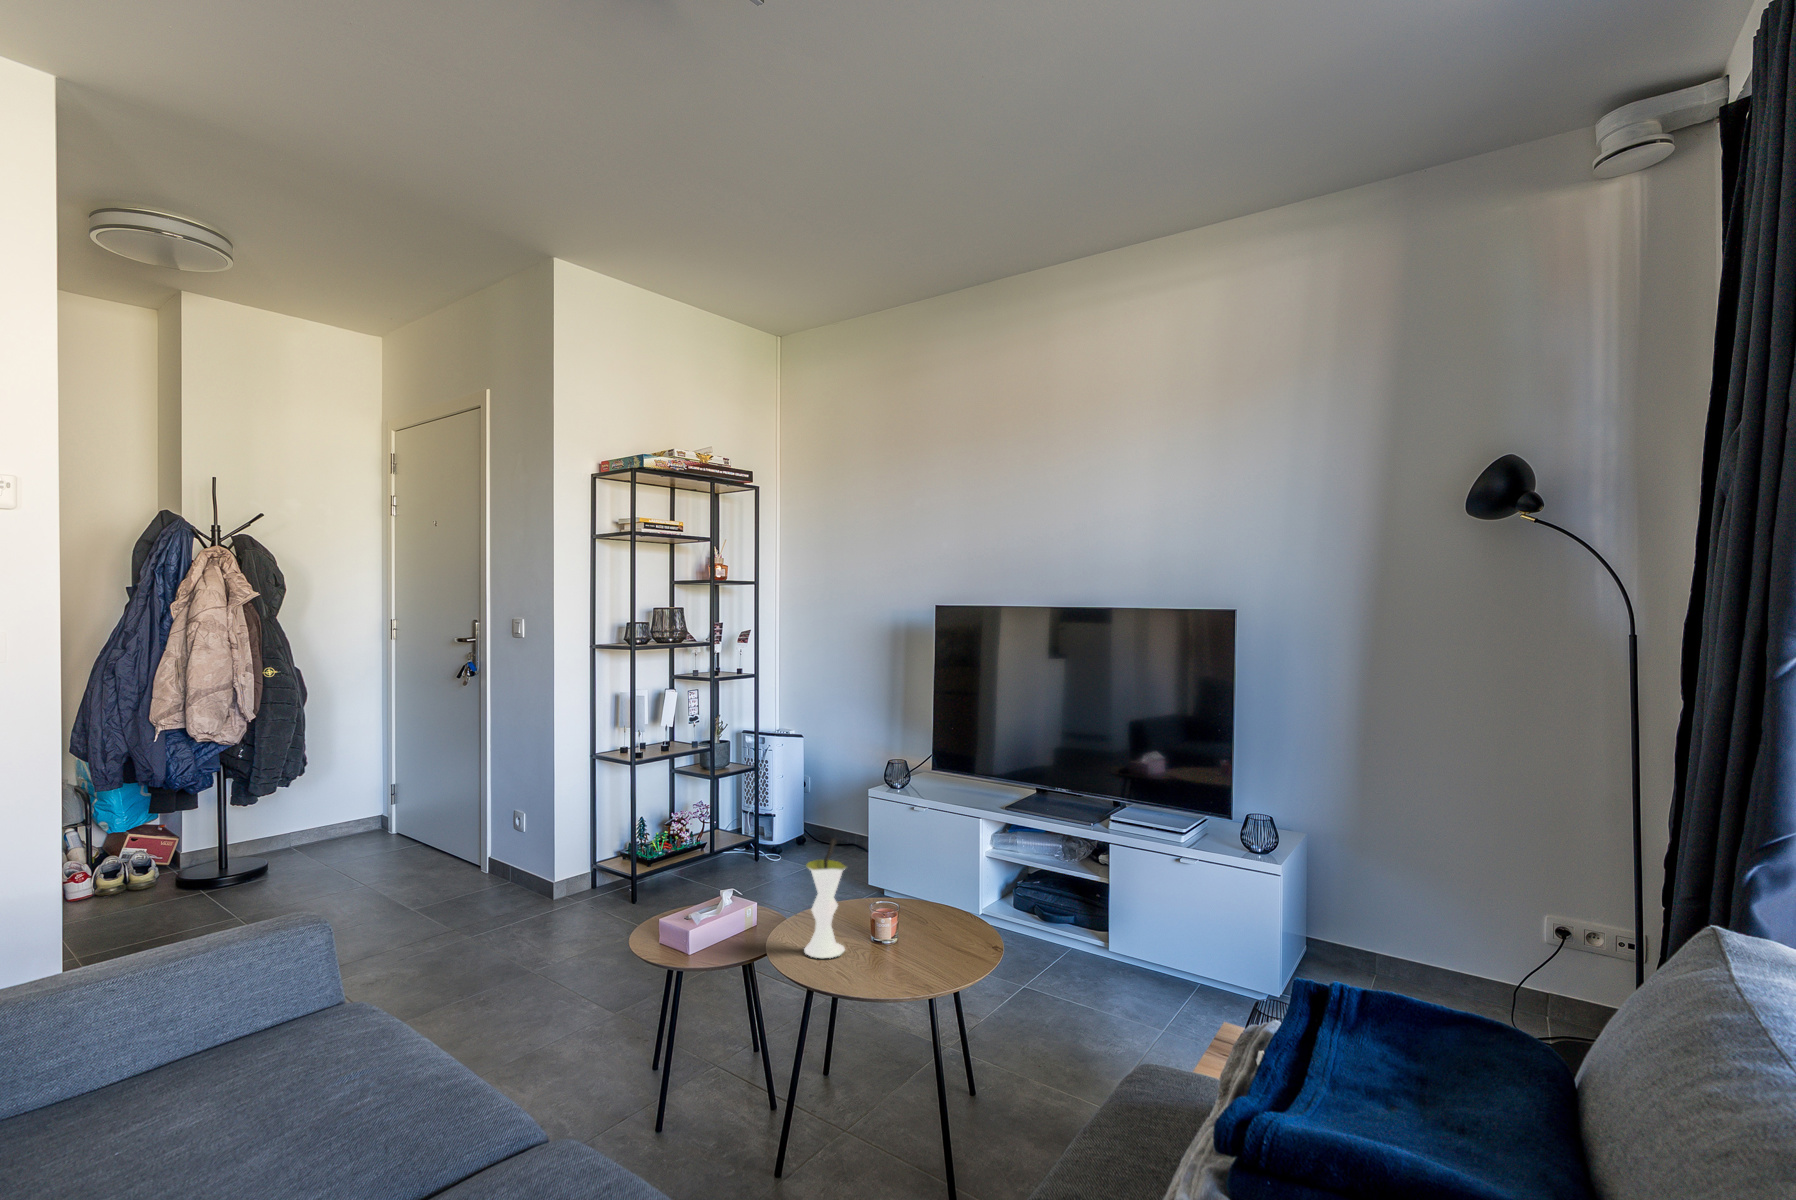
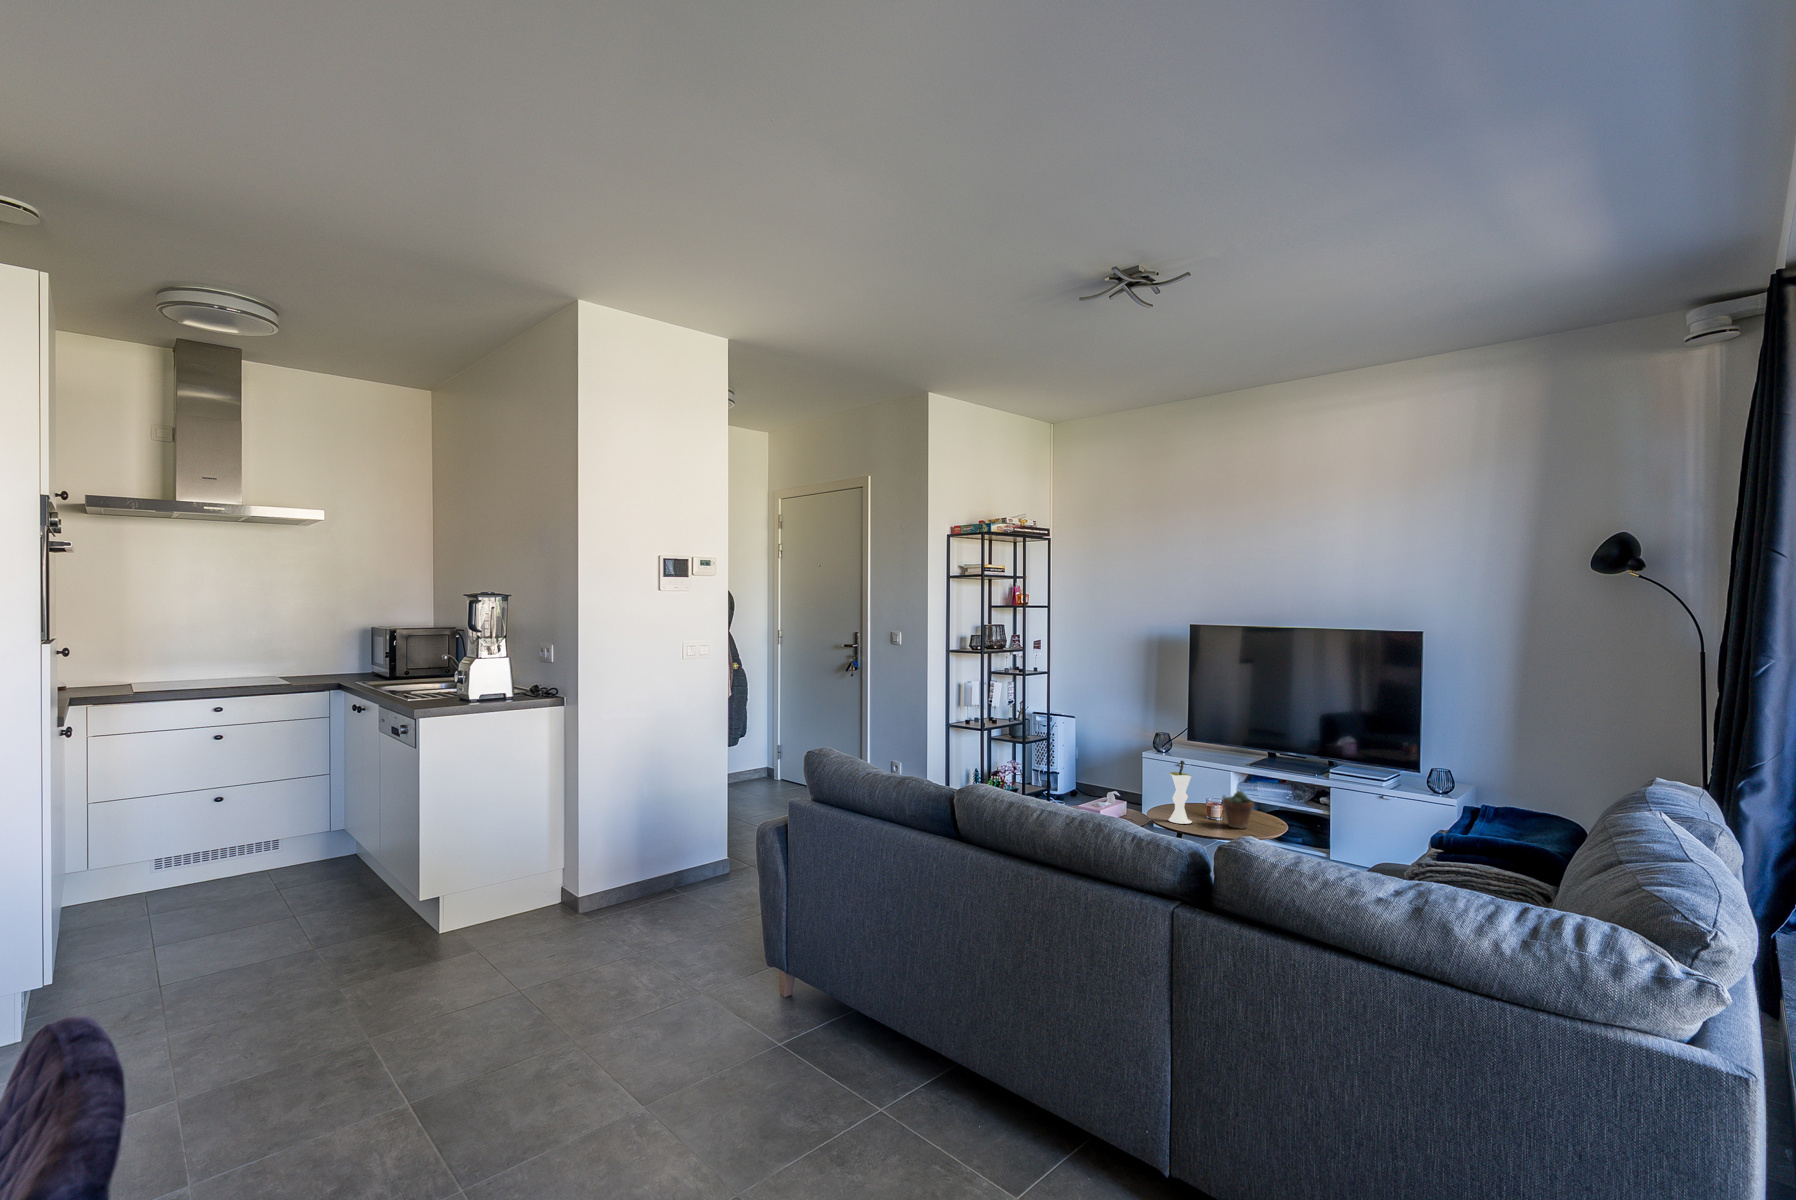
succulent plant: none [895,870,948,964] -> present [1222,791,1254,828]

